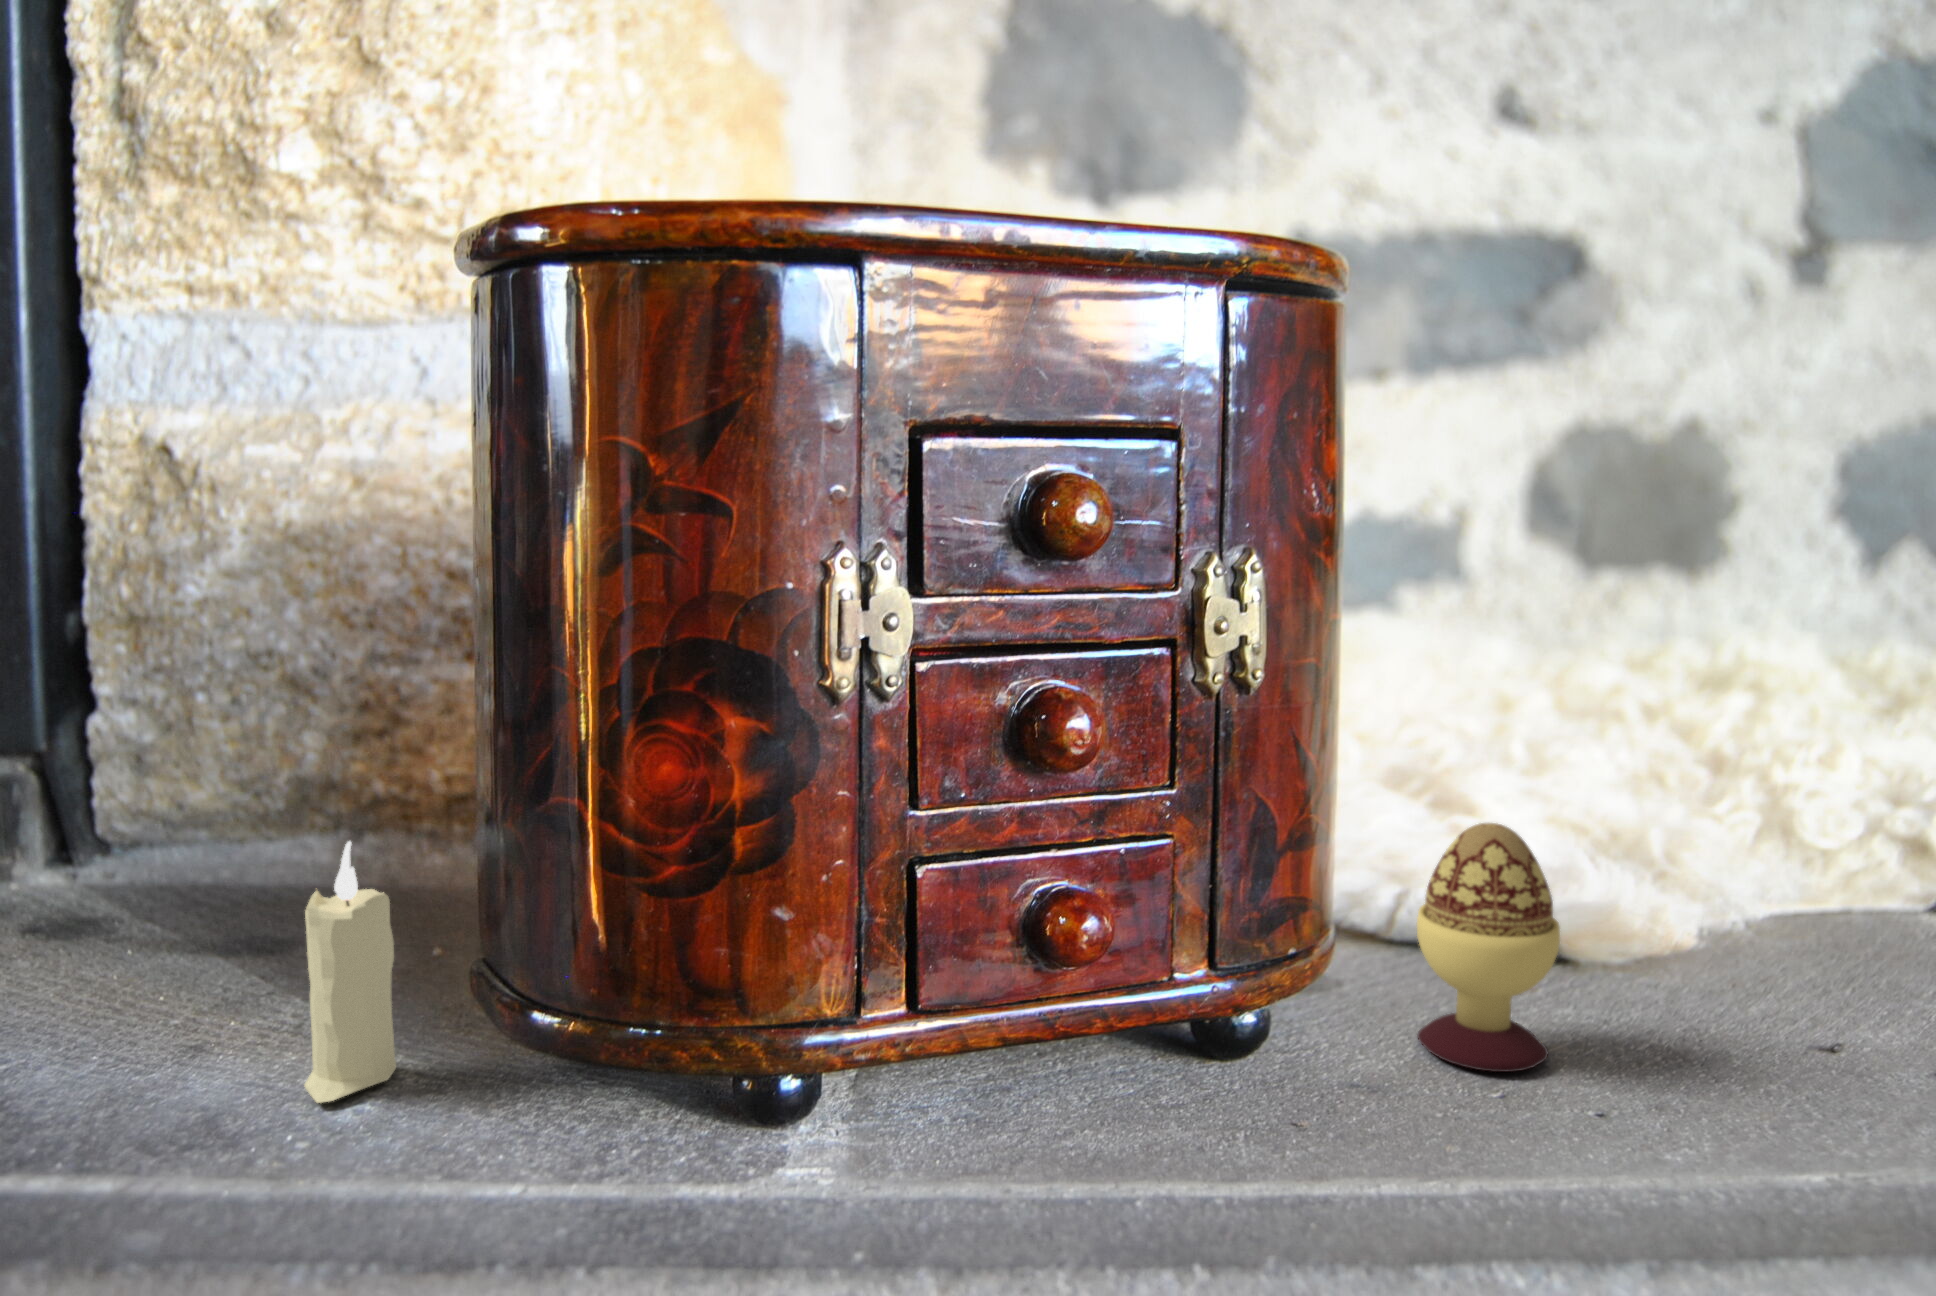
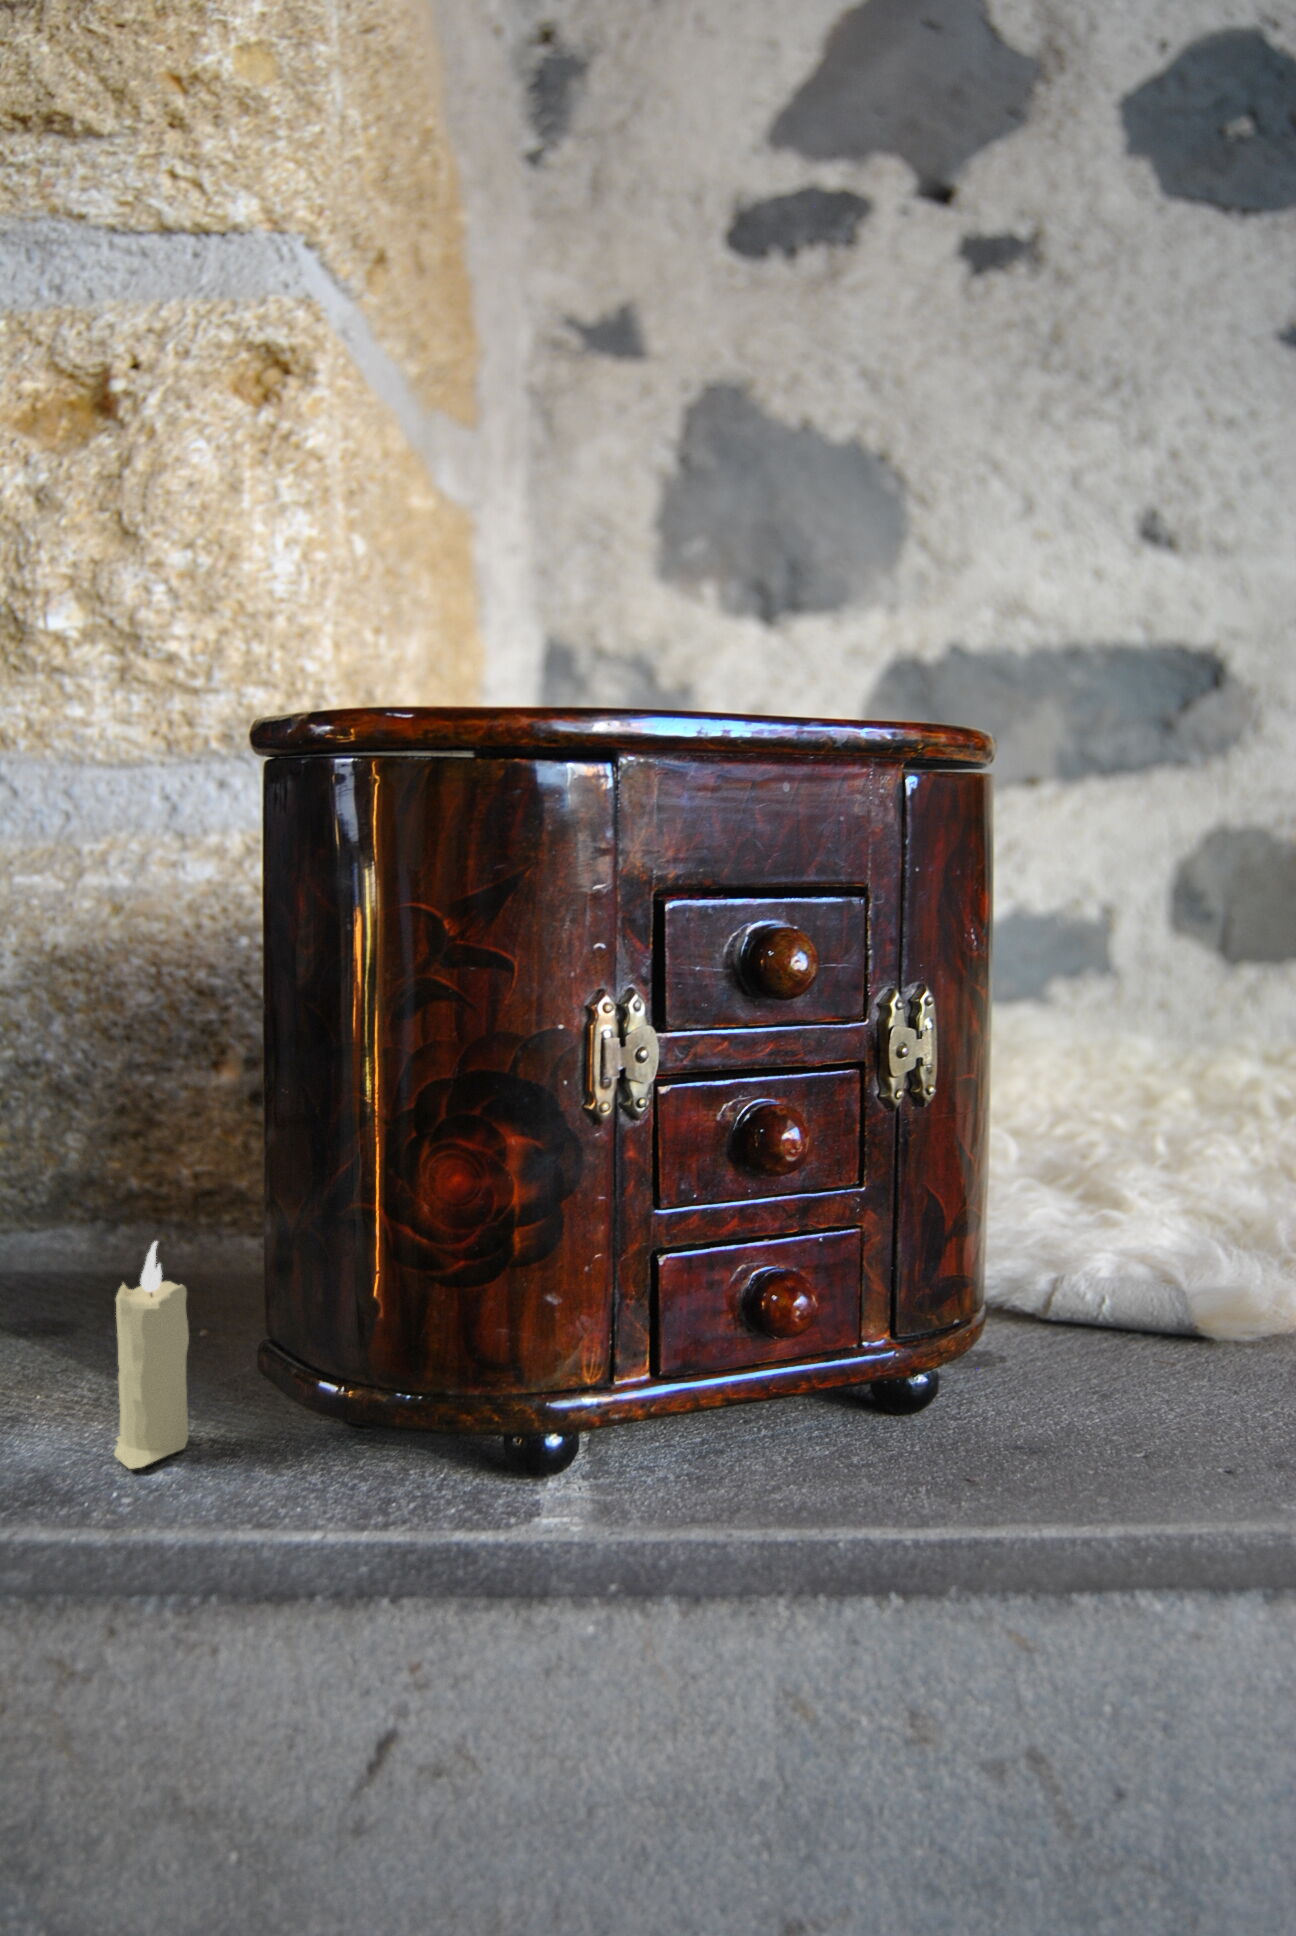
decorative egg: present [1417,823,1560,1072] -> none [1067,1215,1188,1429]

